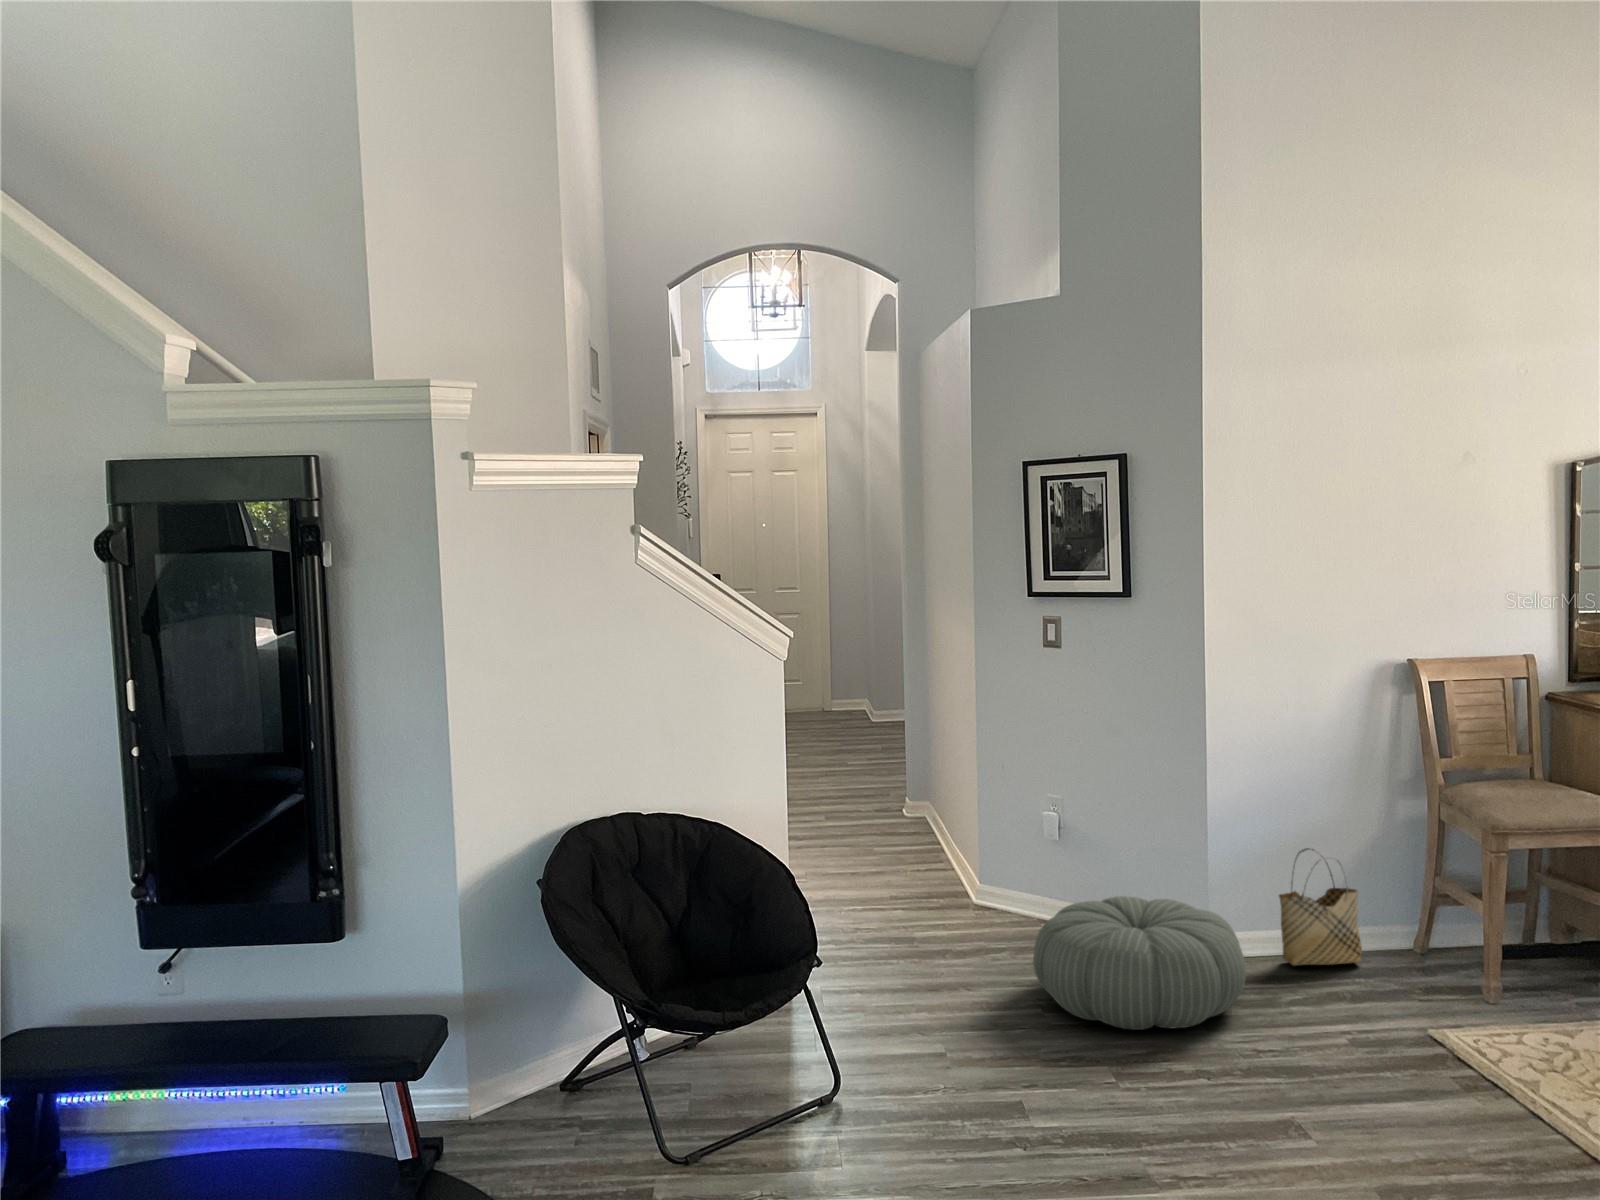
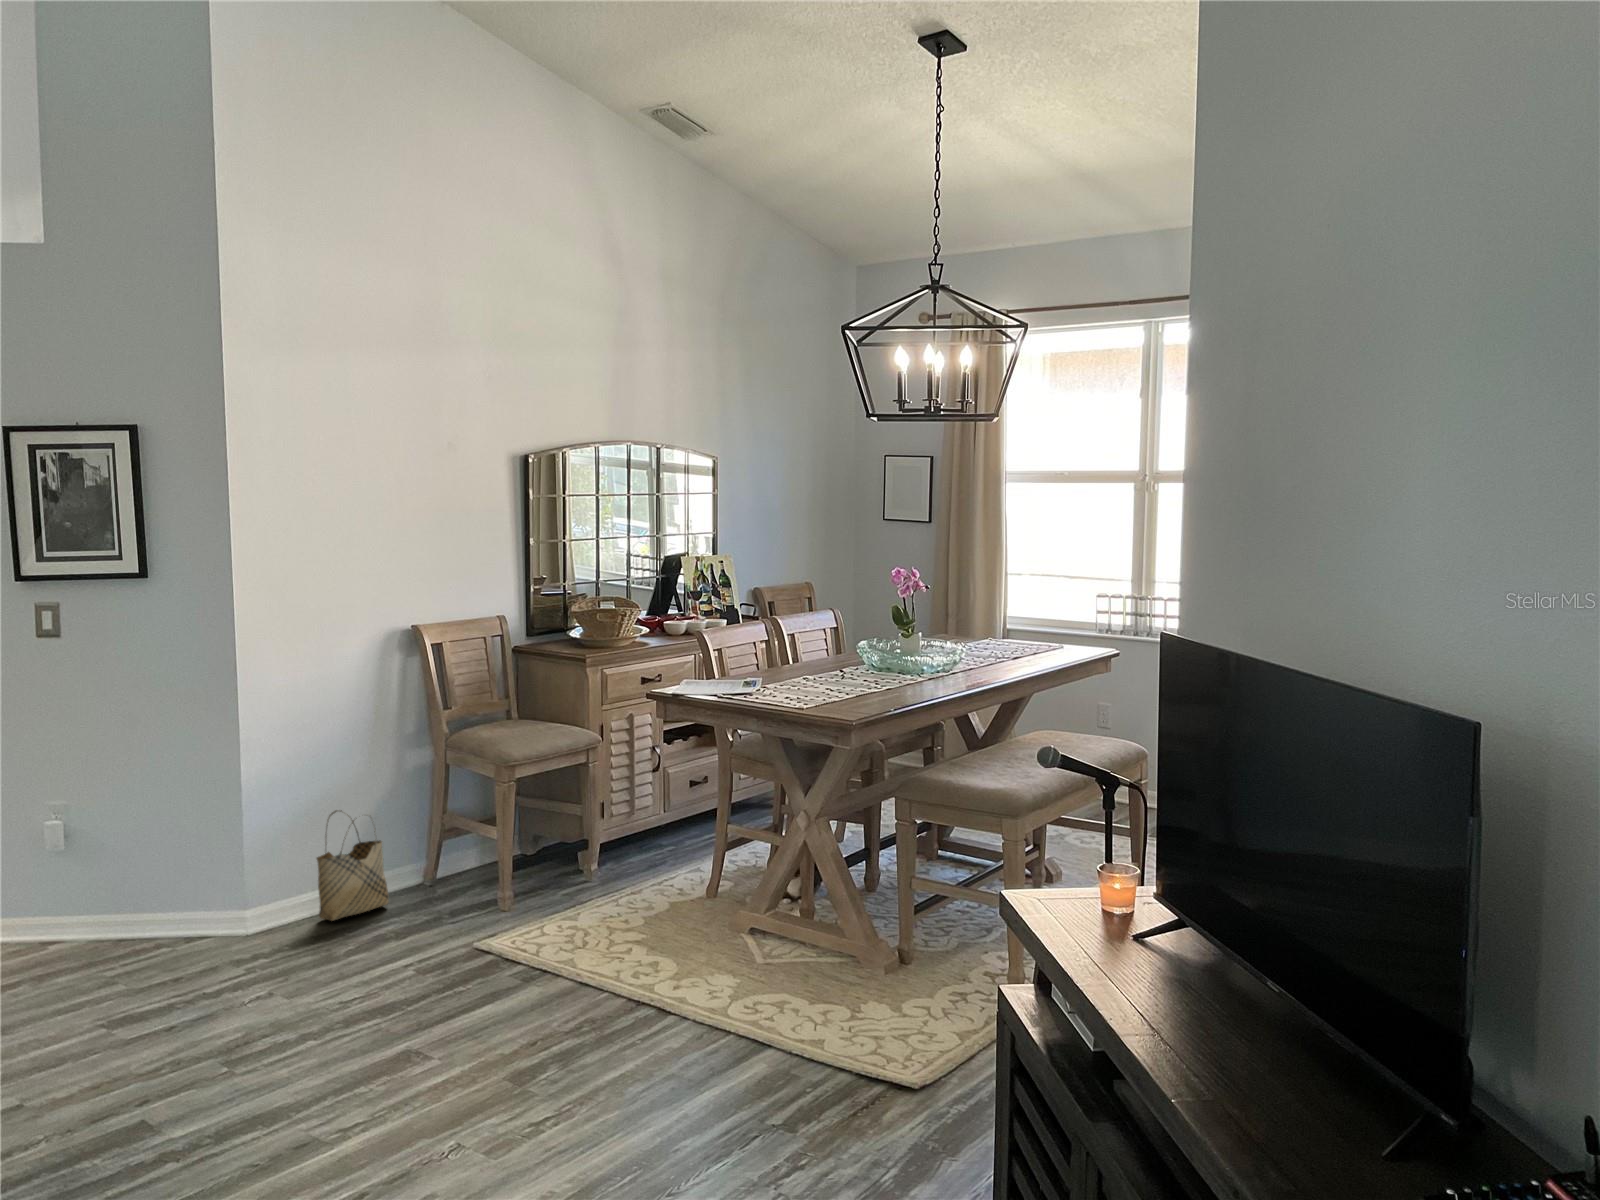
pouf: present [1033,896,1246,1030] -> none [79,882,315,1023]

